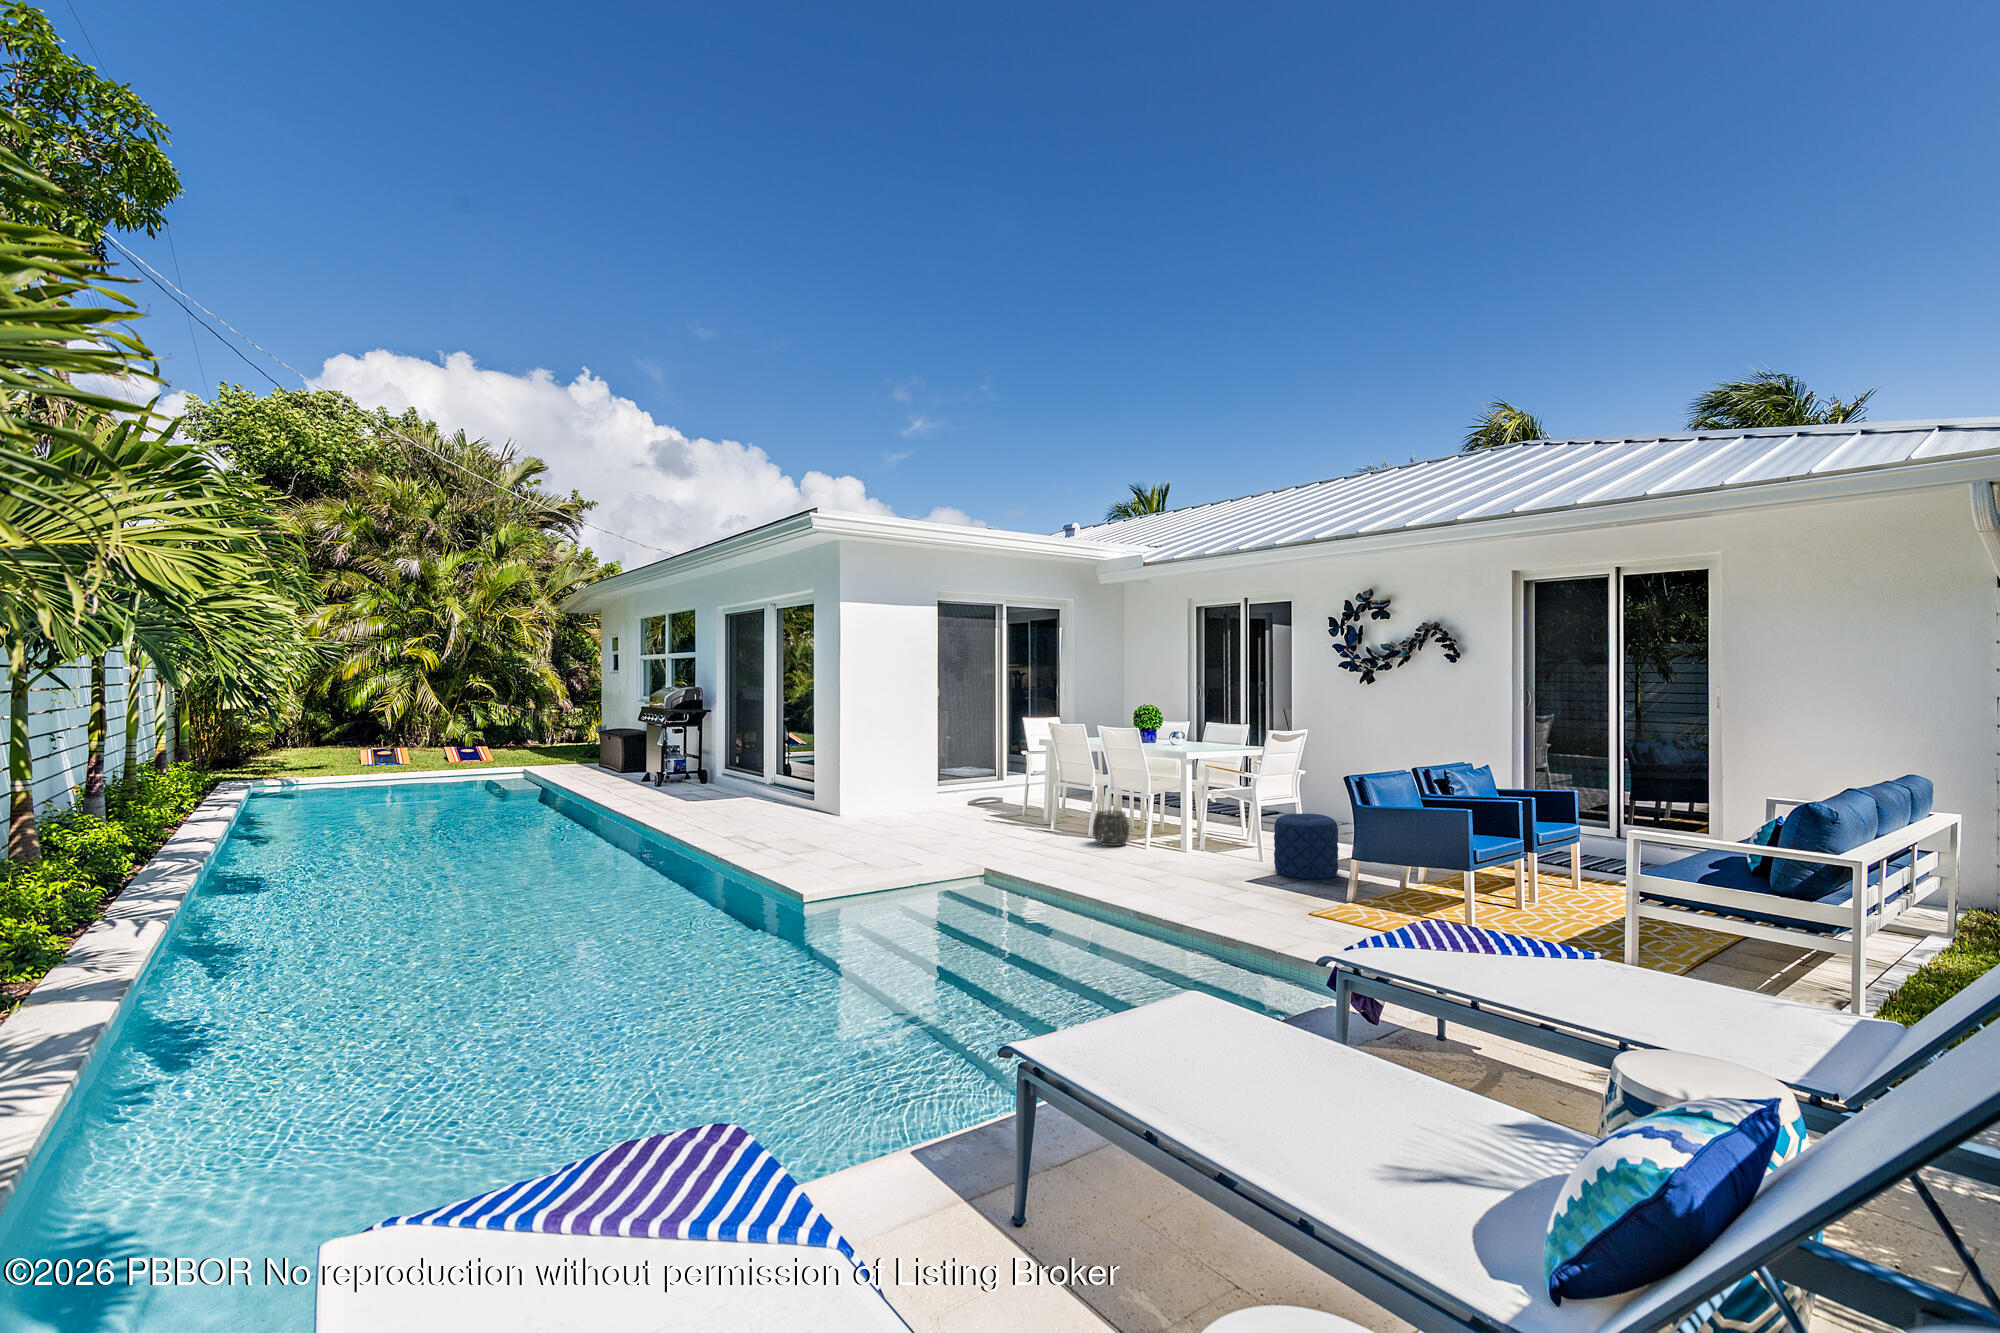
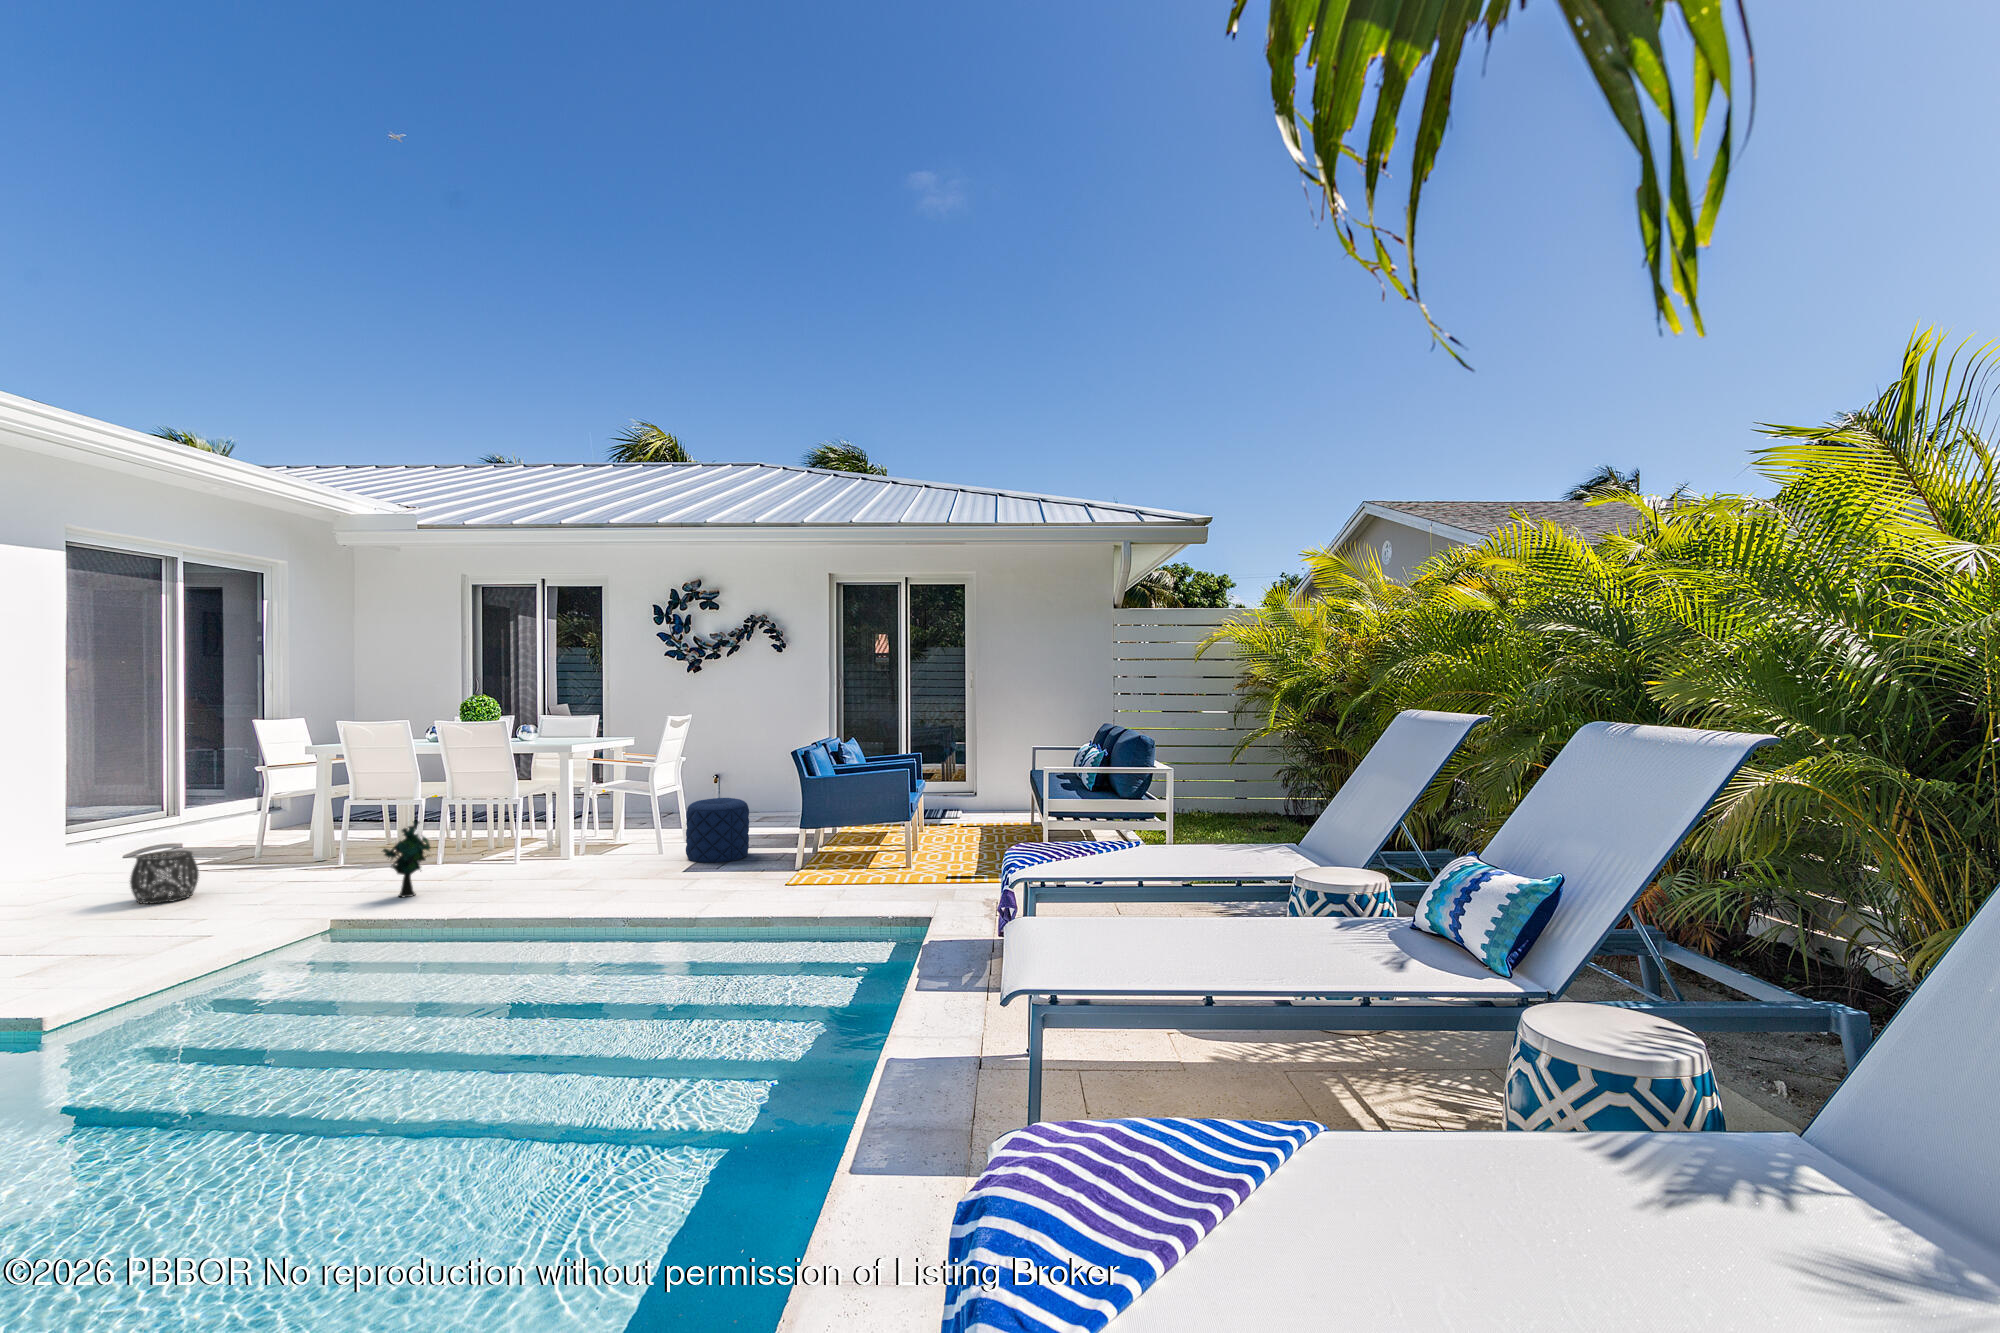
decorative plant: none [1023,802,1057,861] -> present [383,820,430,897]
woven basket: present [1093,810,1129,846] -> present [130,850,199,904]

